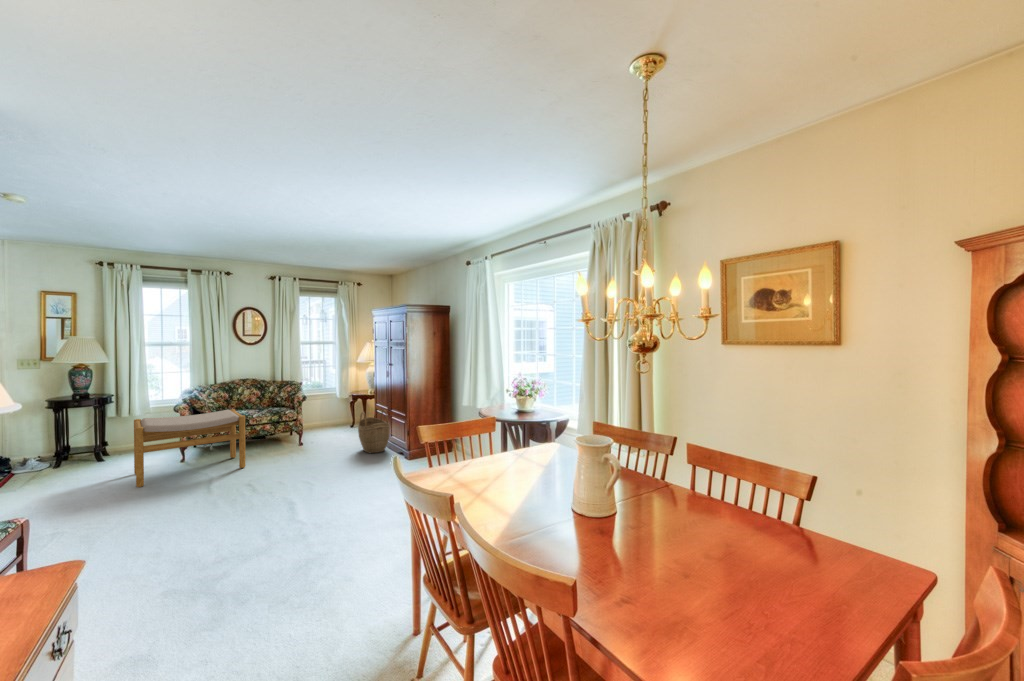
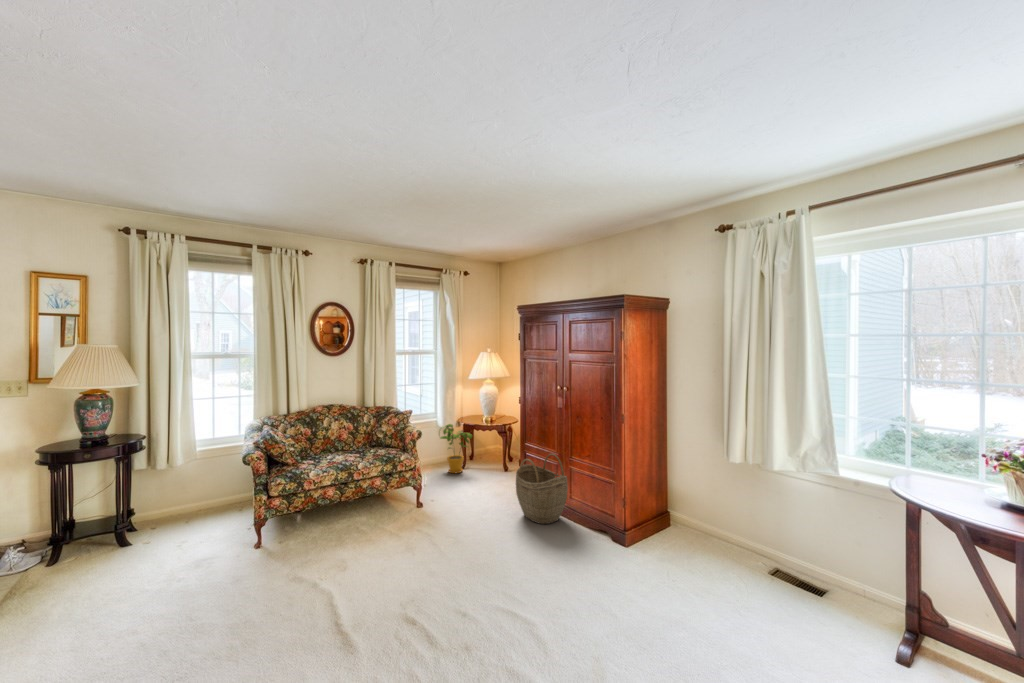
house plant: none [333,393,357,429] -> present [440,424,472,473]
footstool: present [134,409,246,487] -> none [190,459,370,621]

